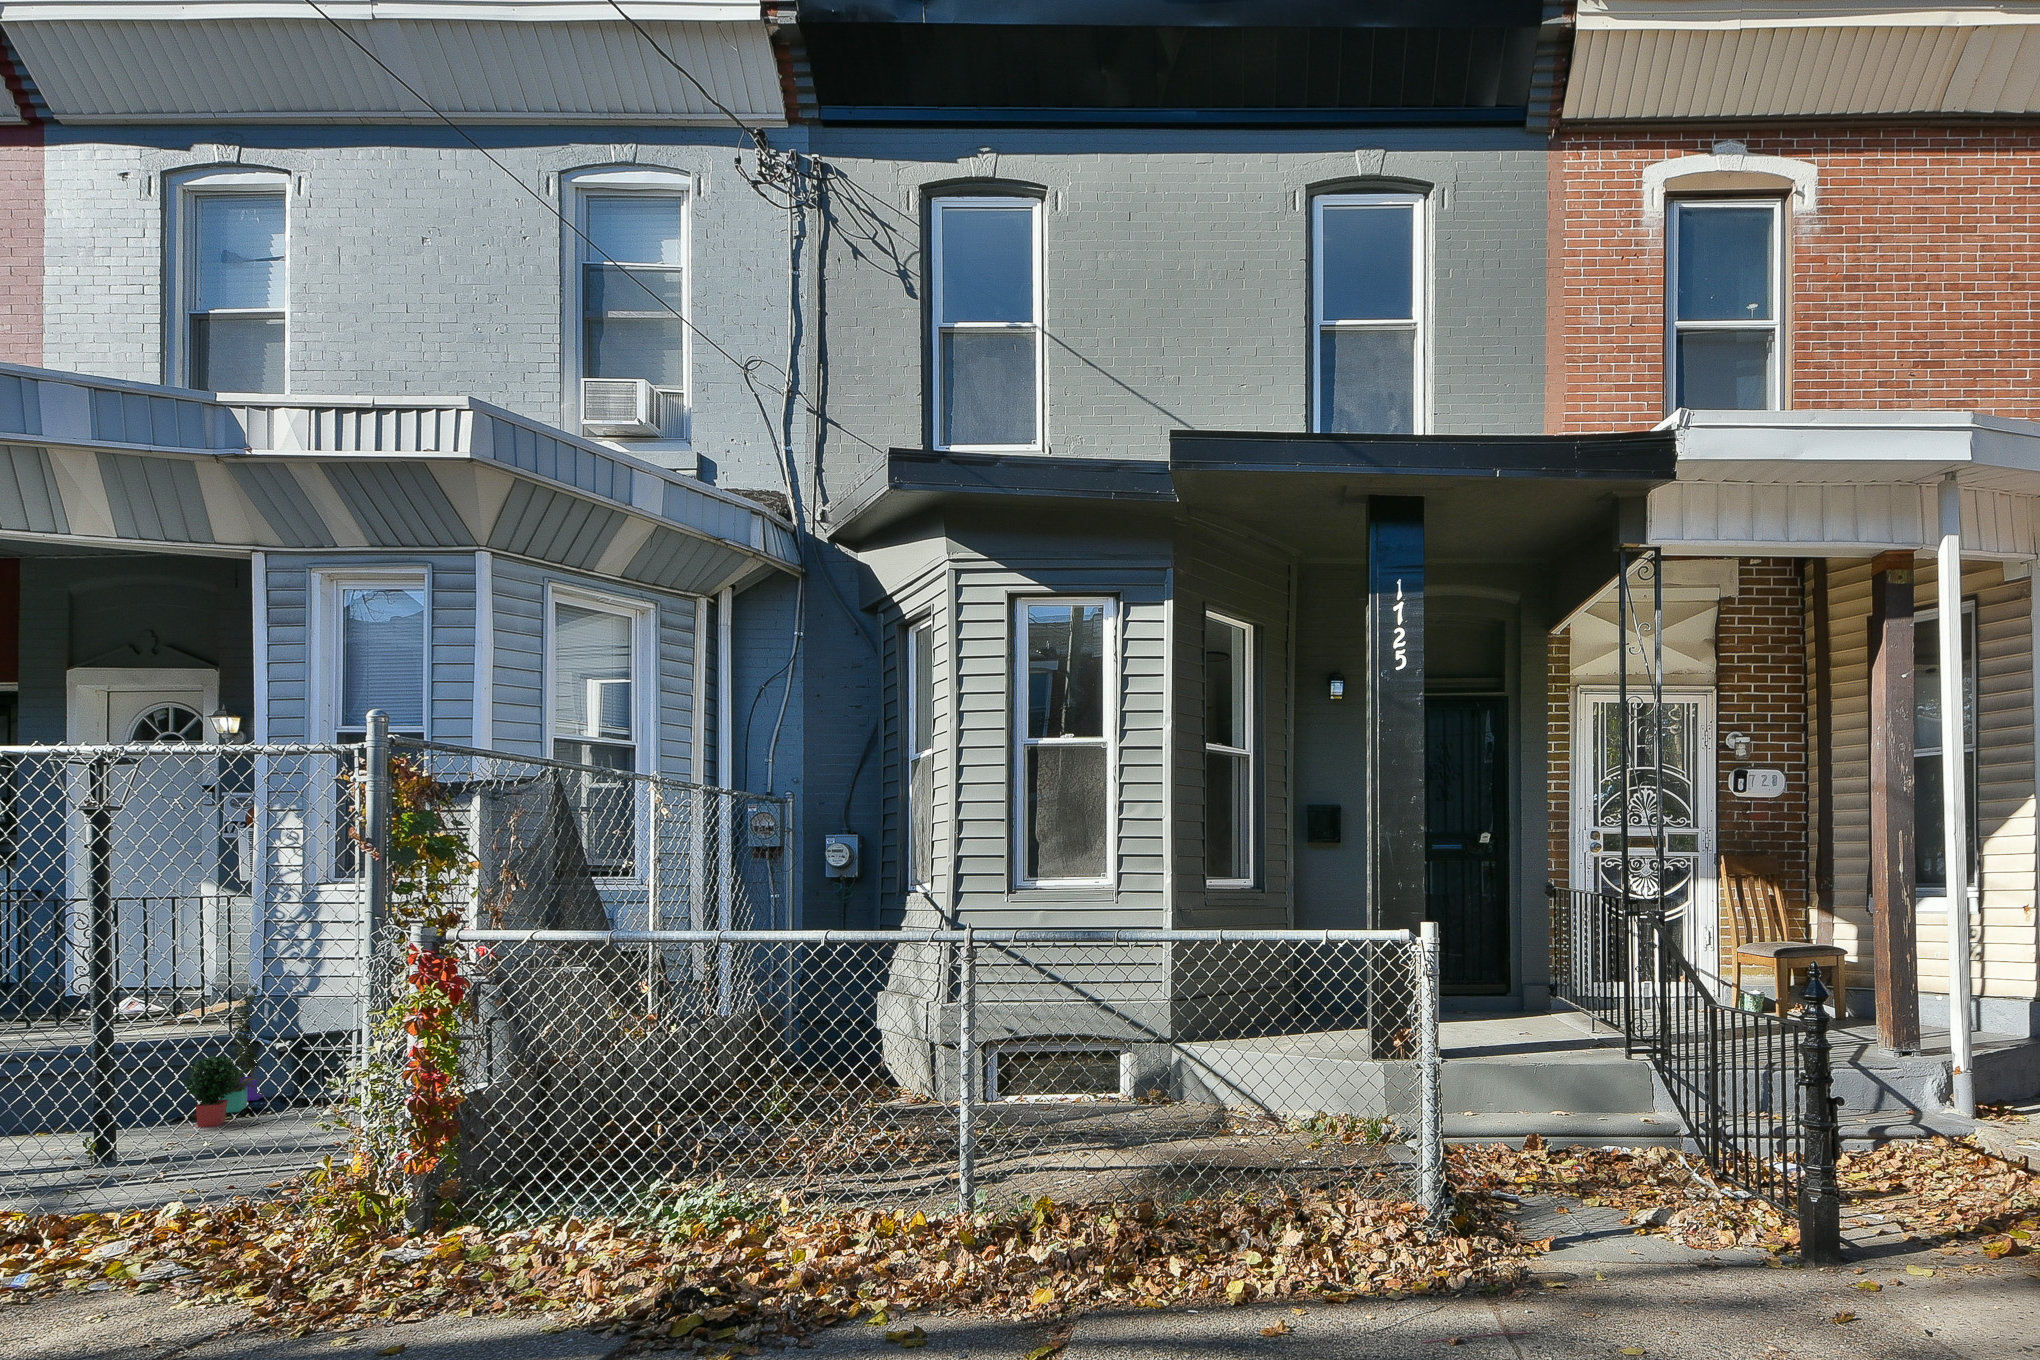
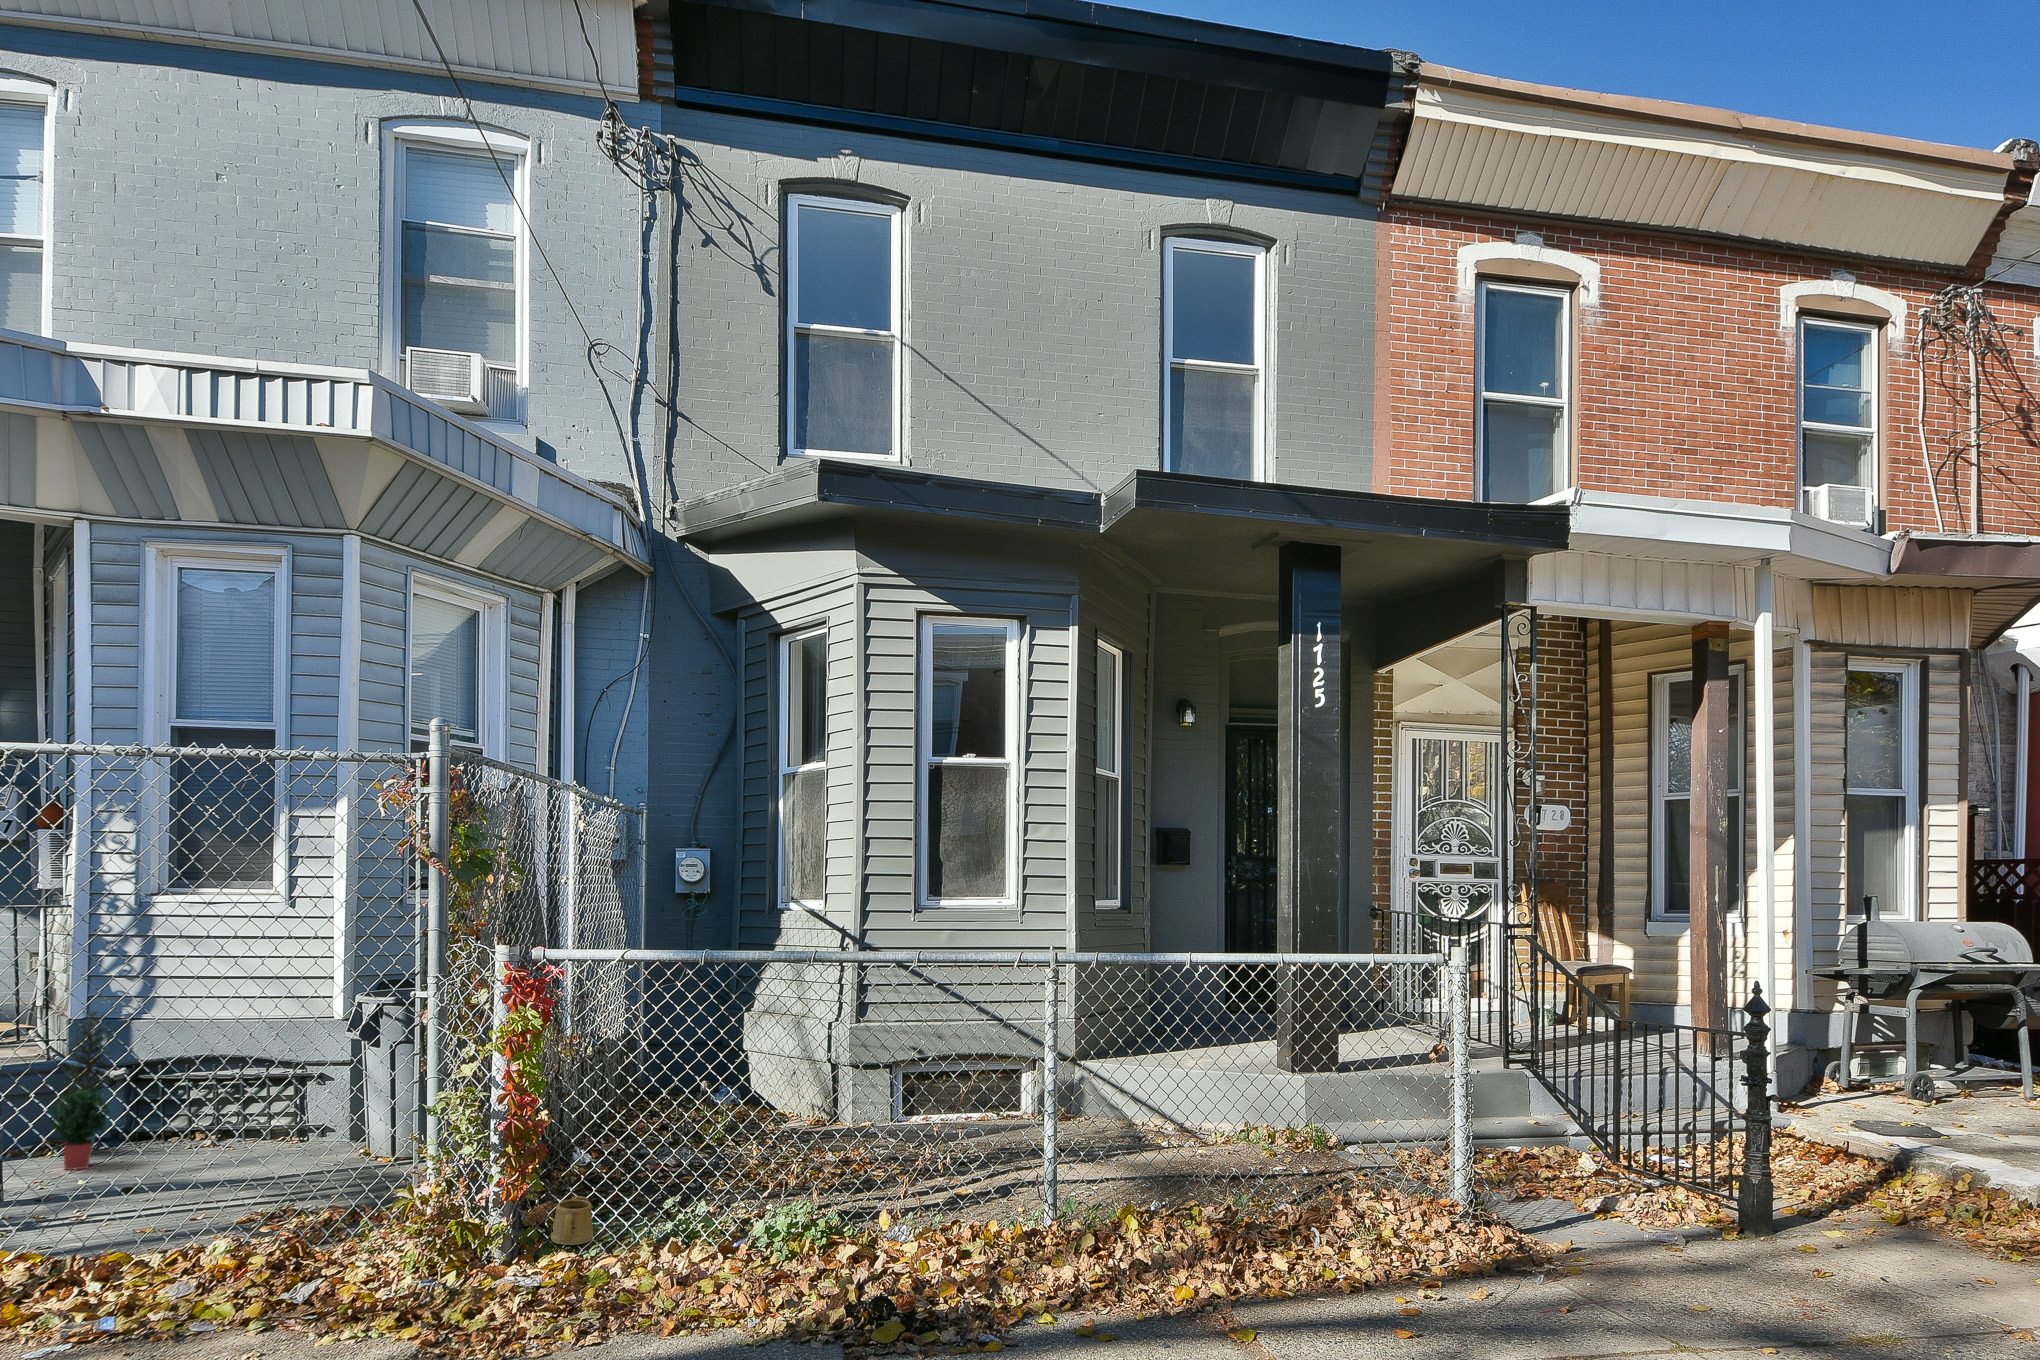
watering can: none [472,1171,521,1219] -> present [551,1196,594,1245]

